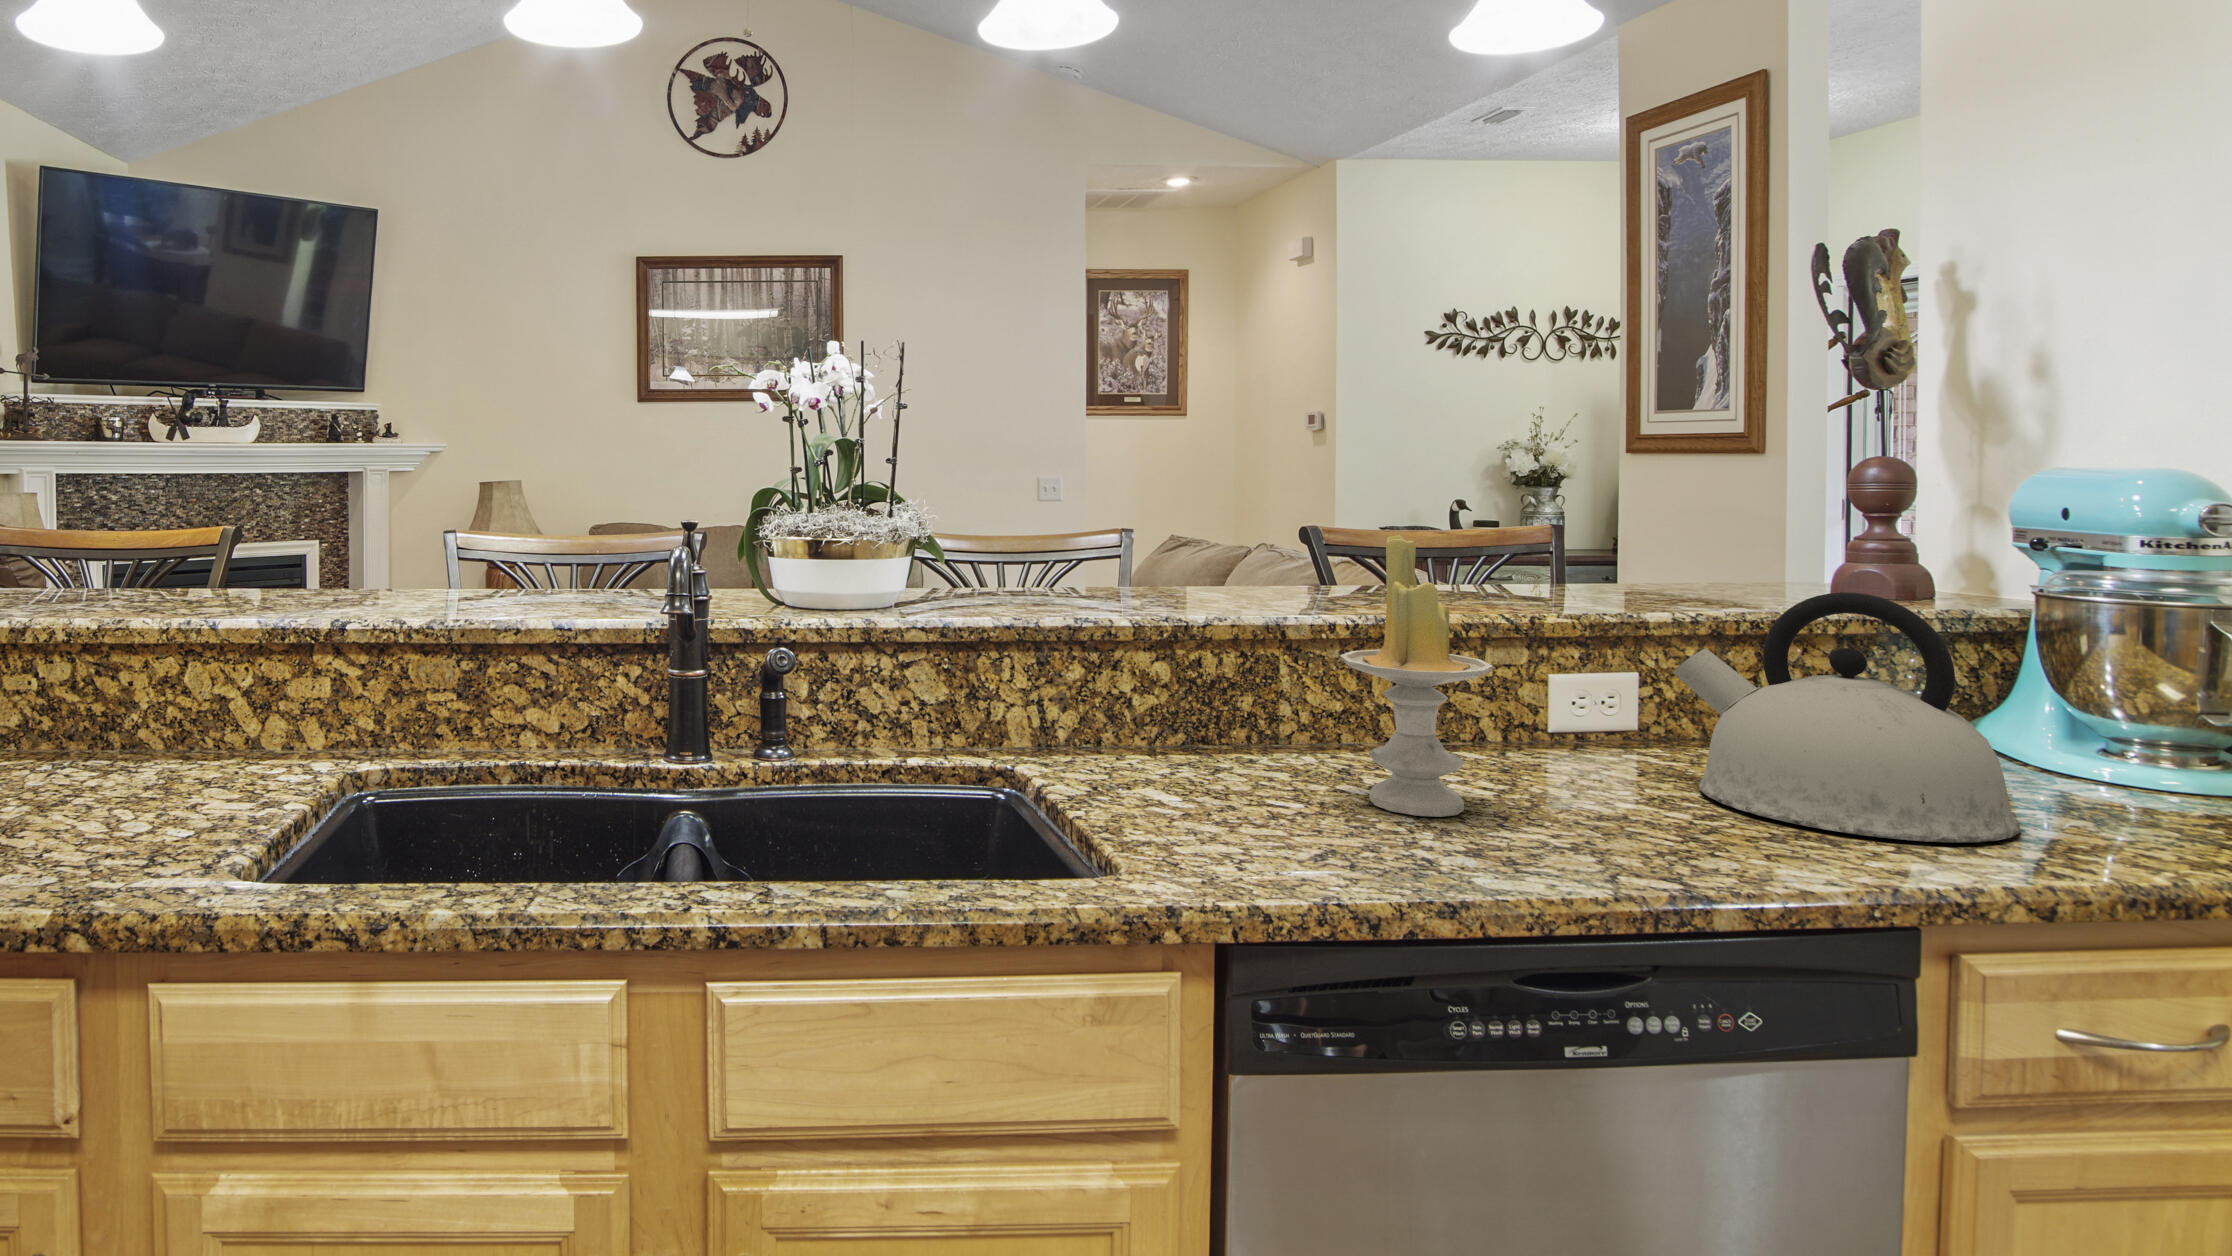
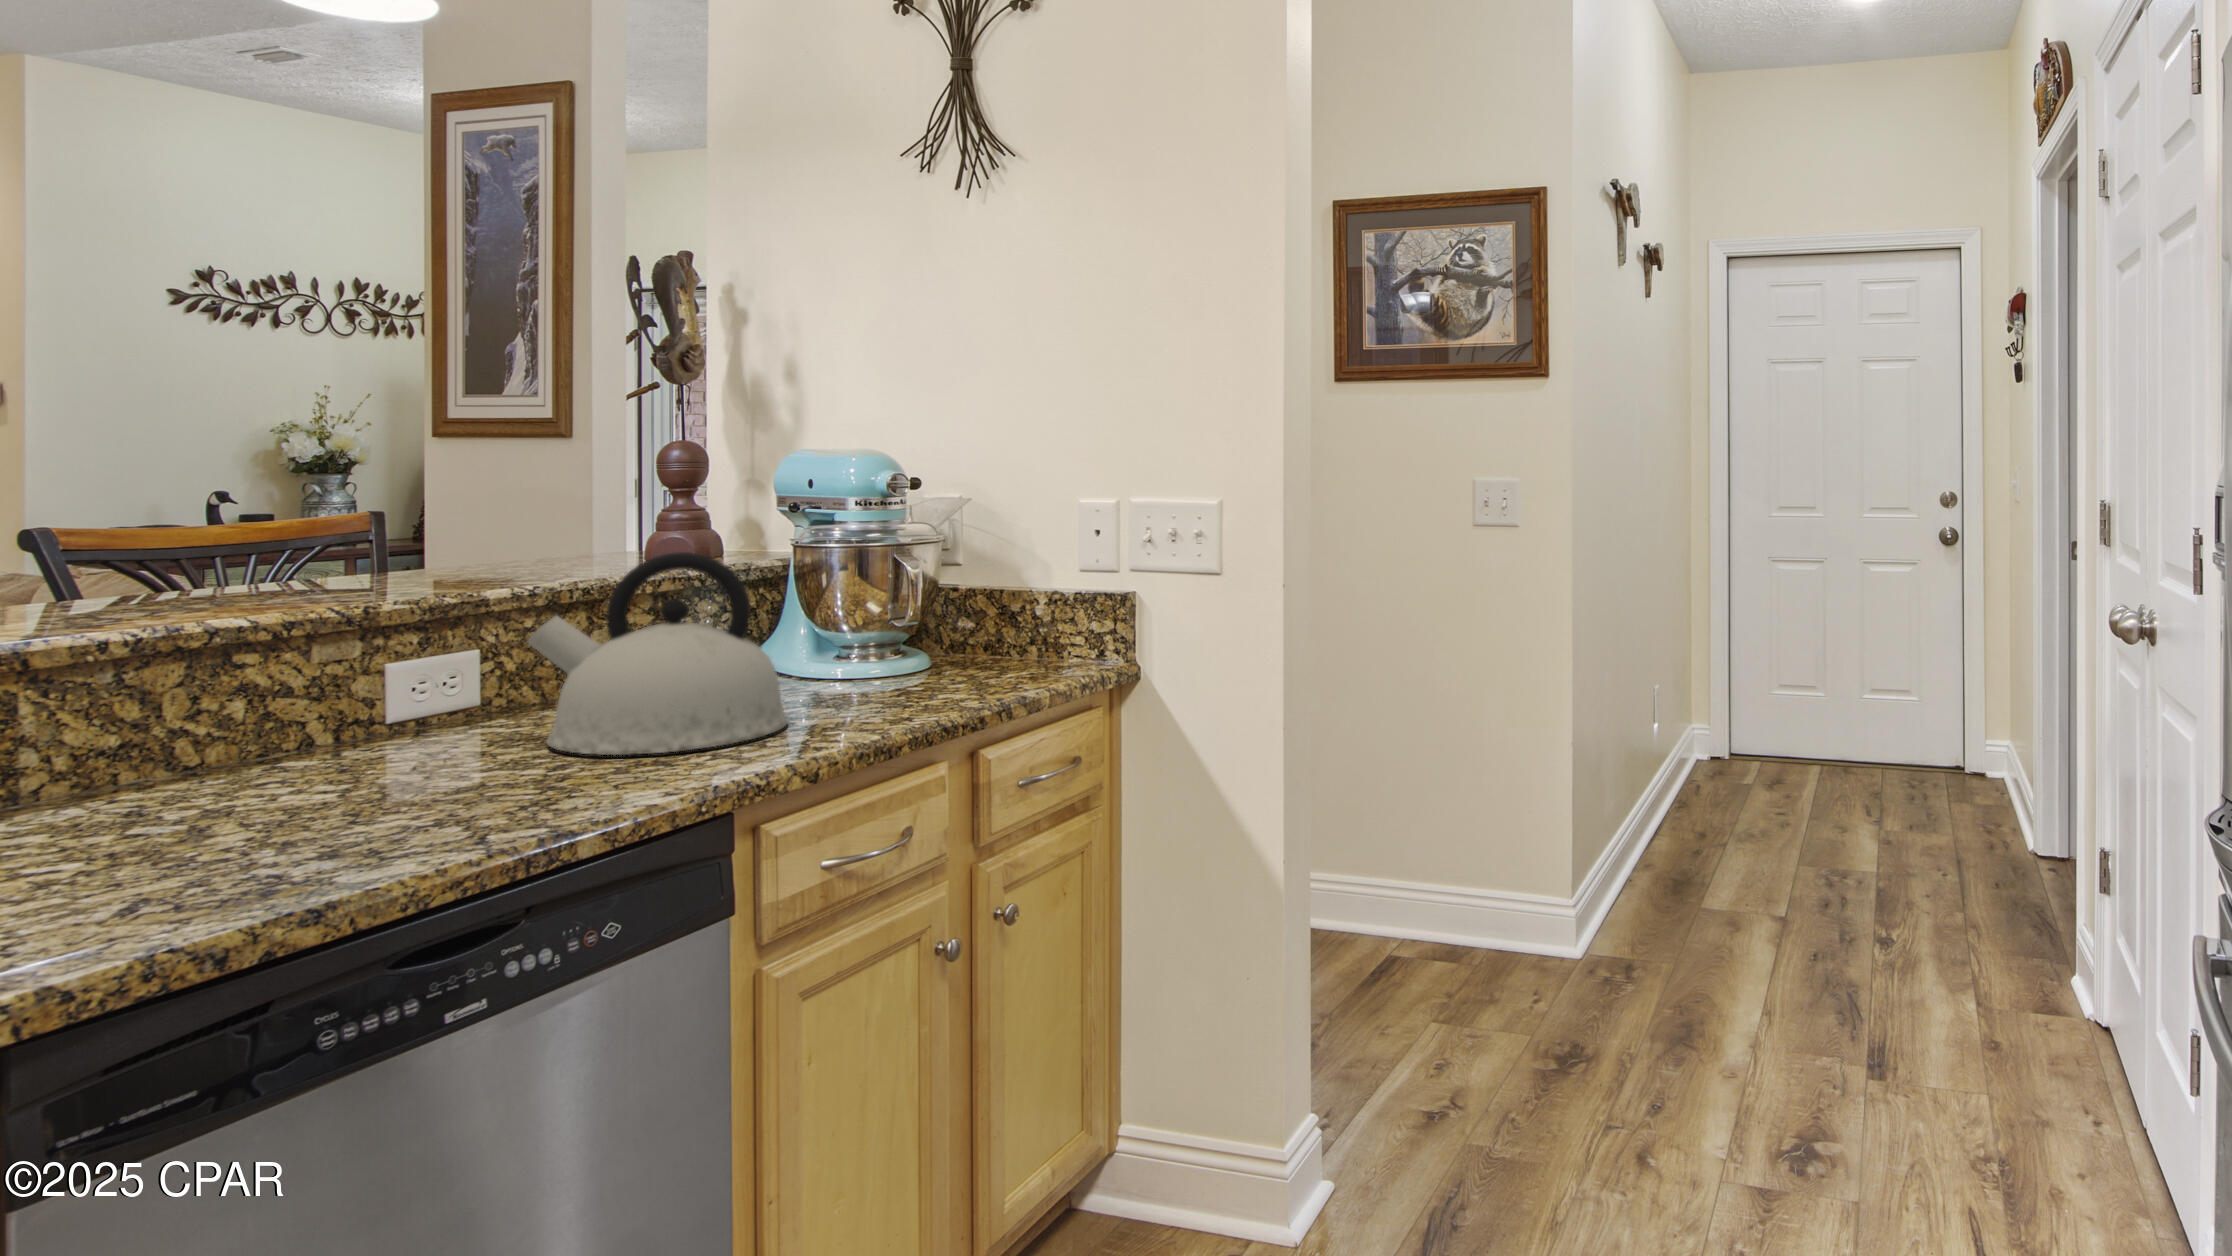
candle: present [1340,535,1493,817] -> none [139,527,347,842]

